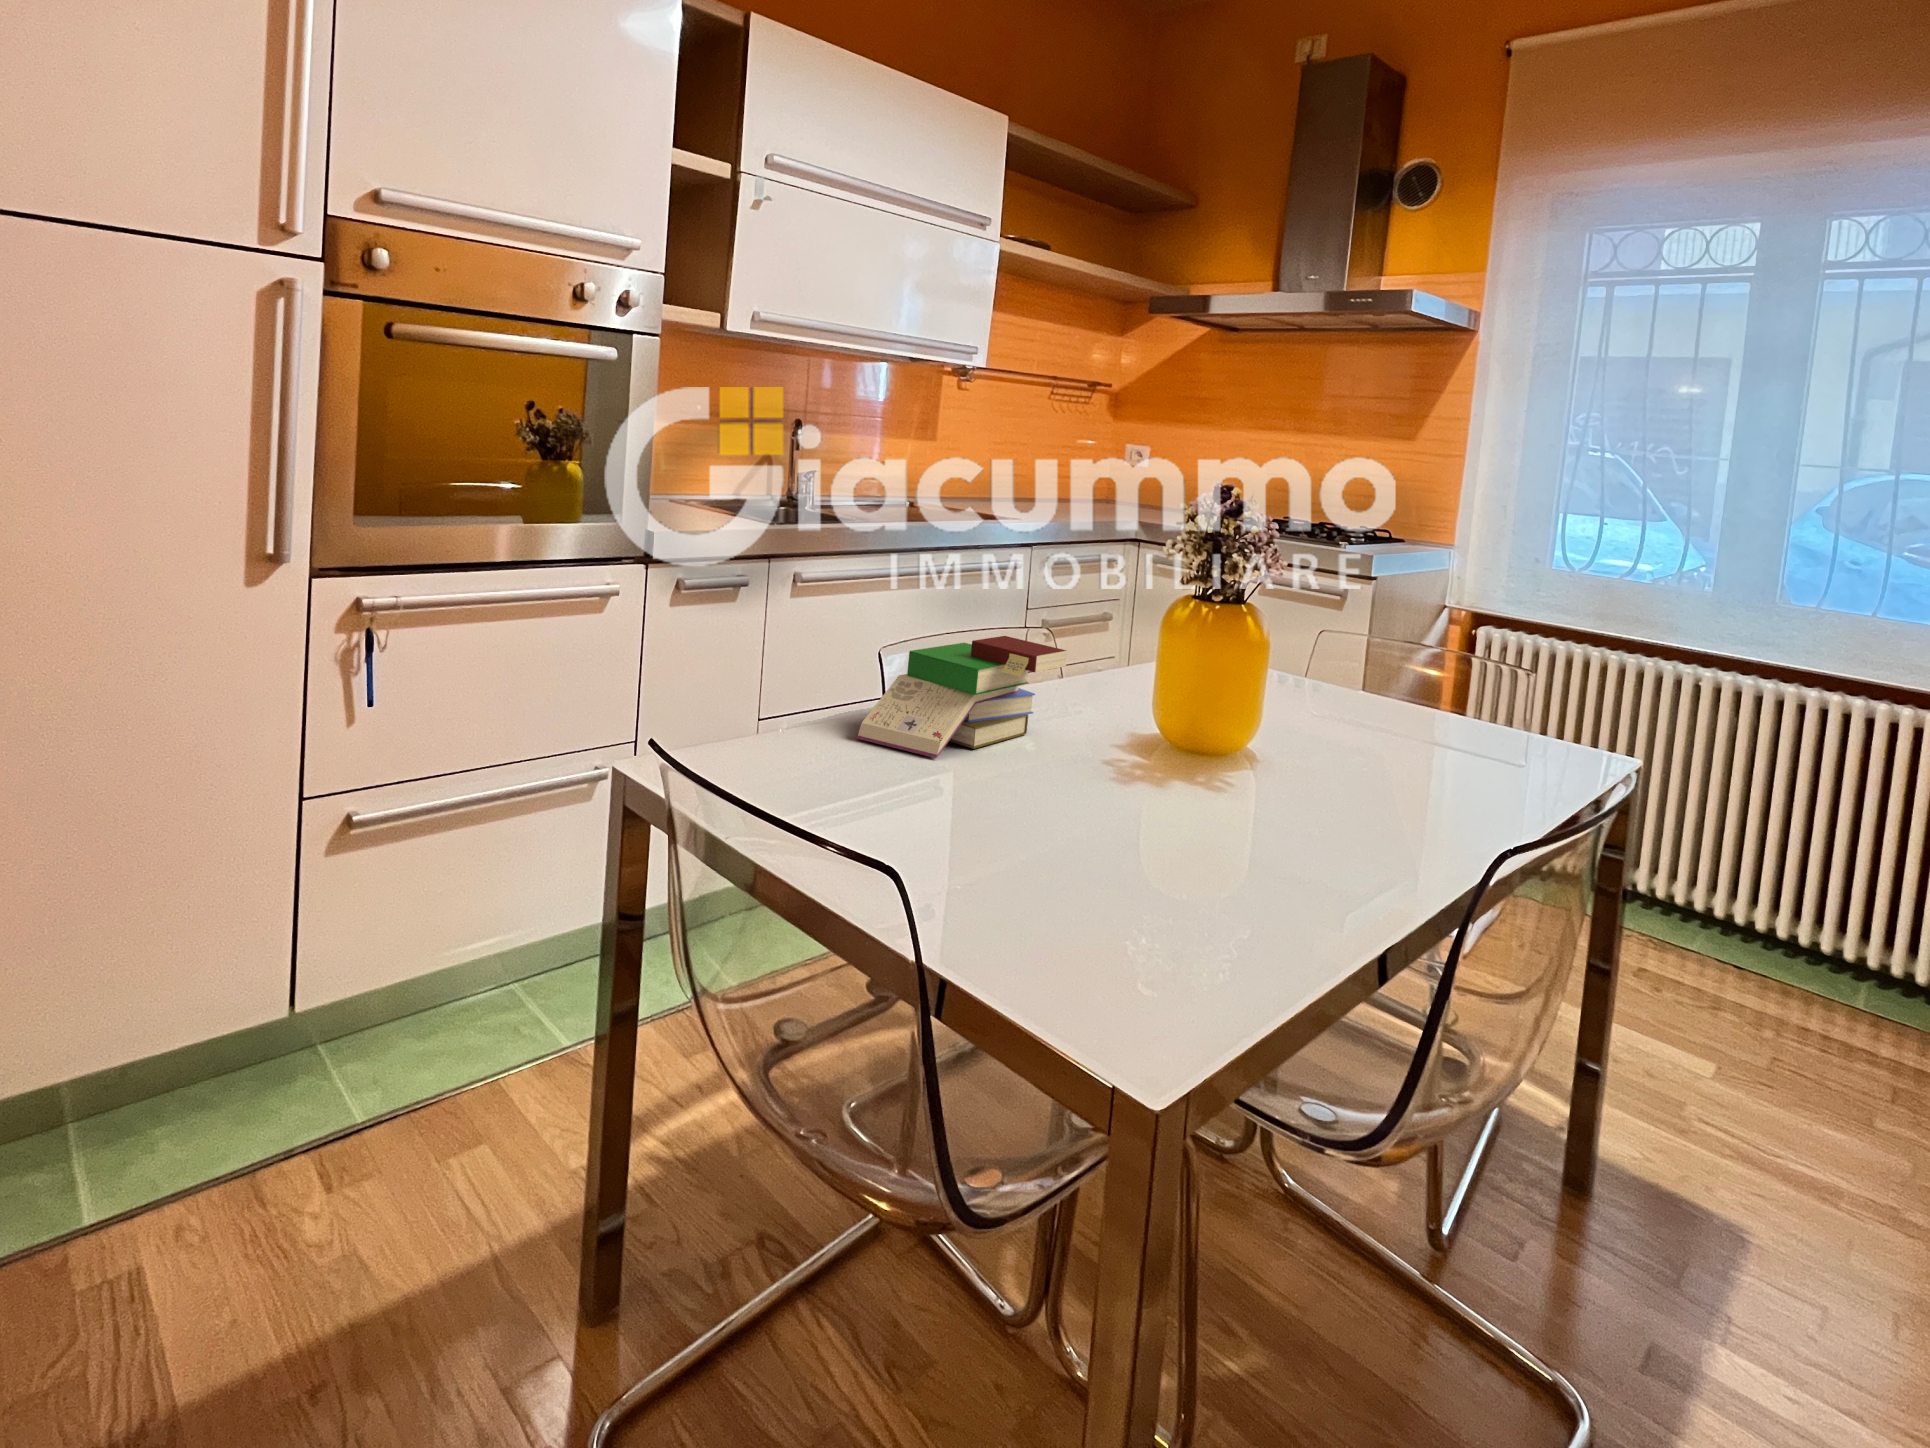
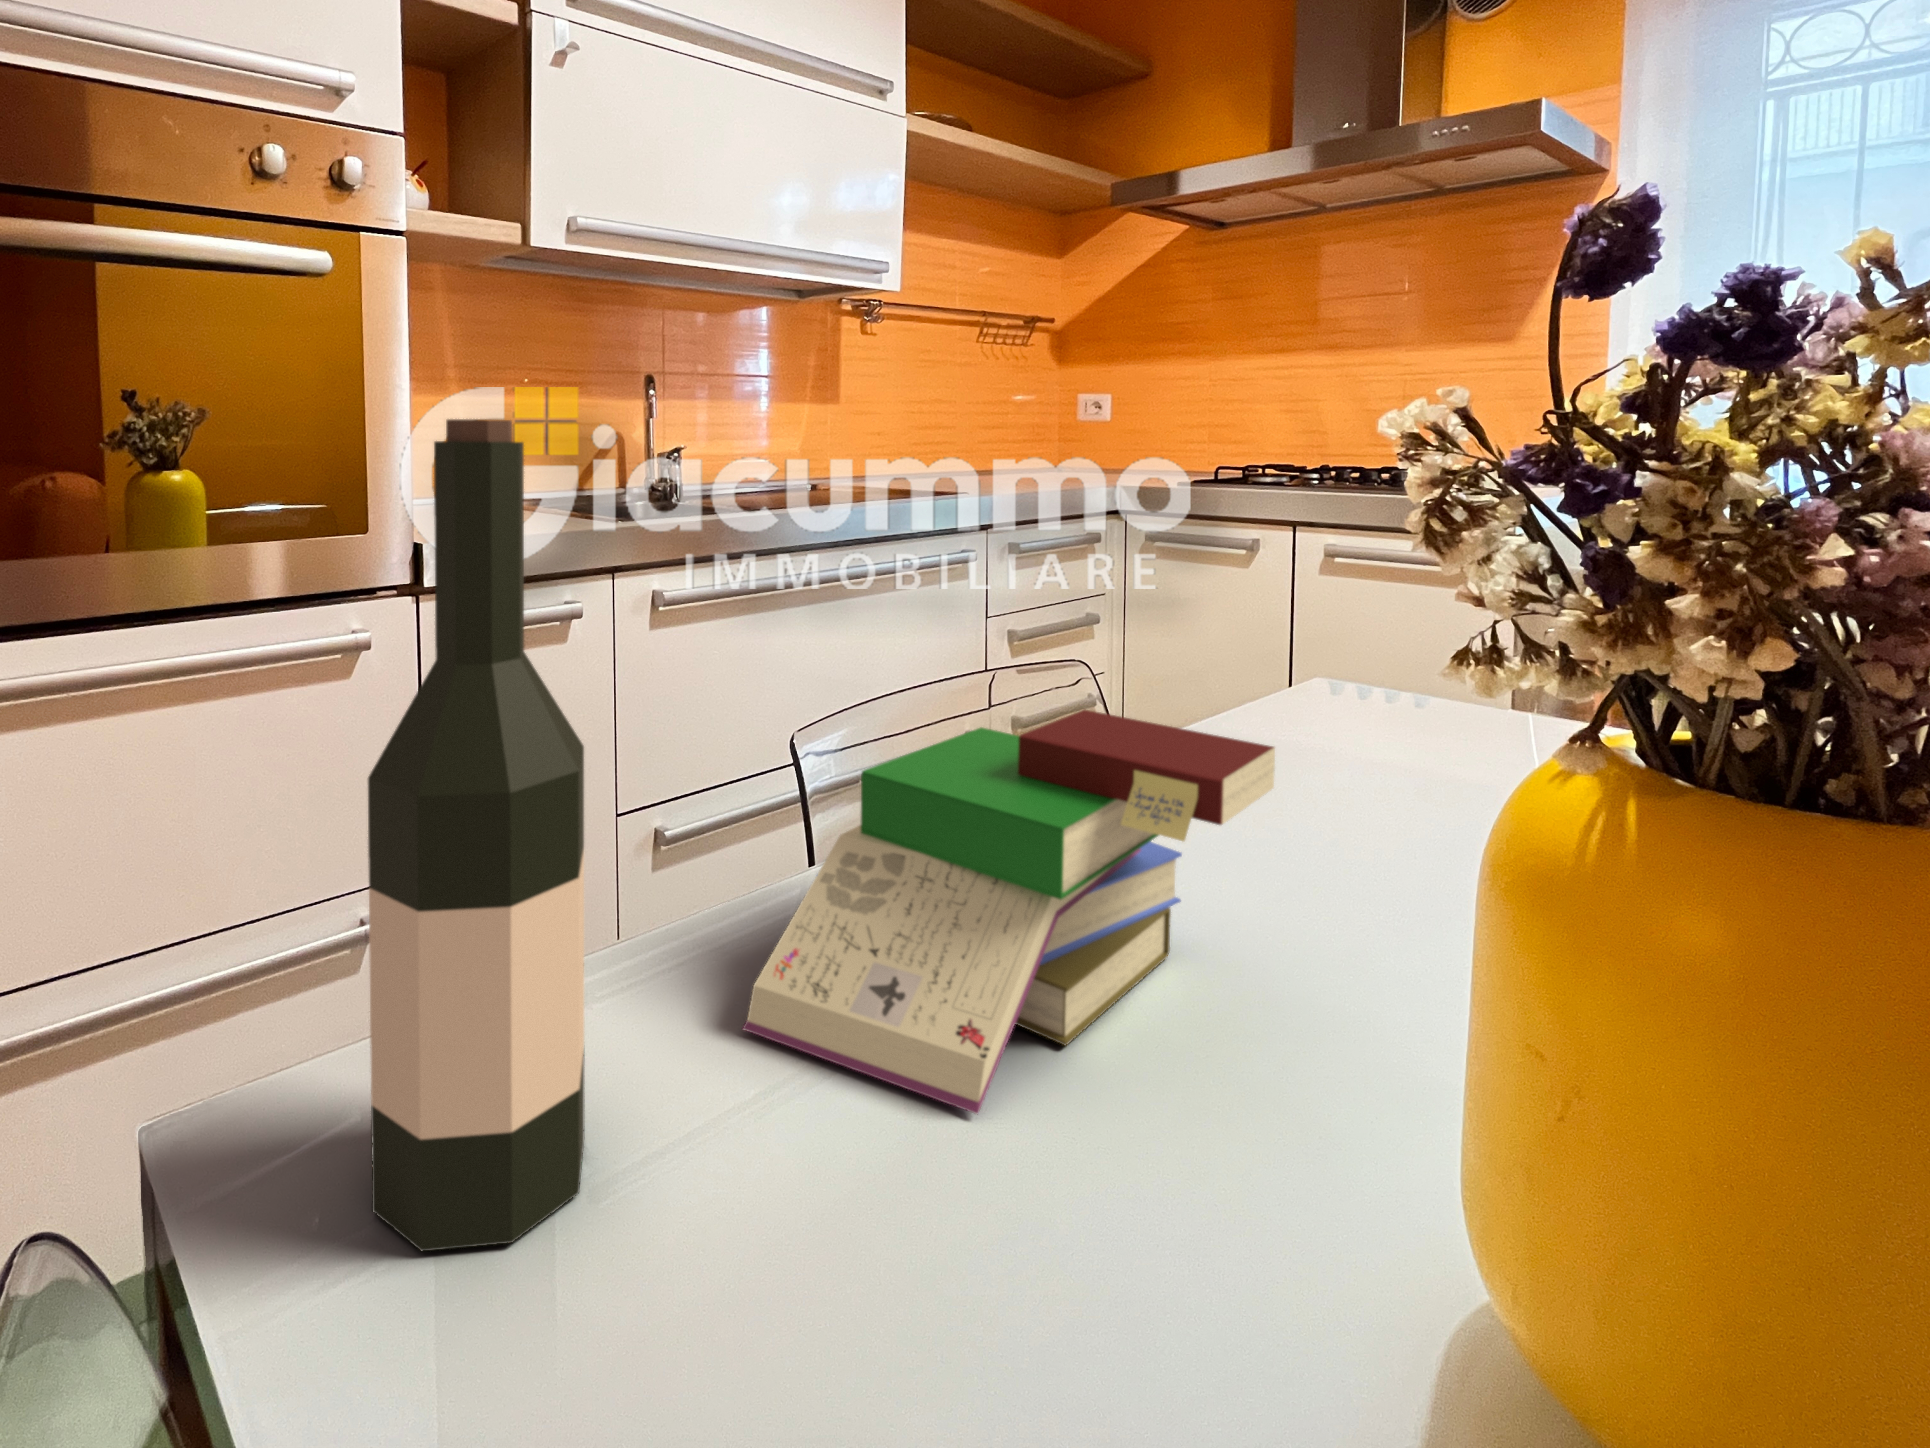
wine bottle: none [740,514,817,768] -> present [368,419,585,1251]

